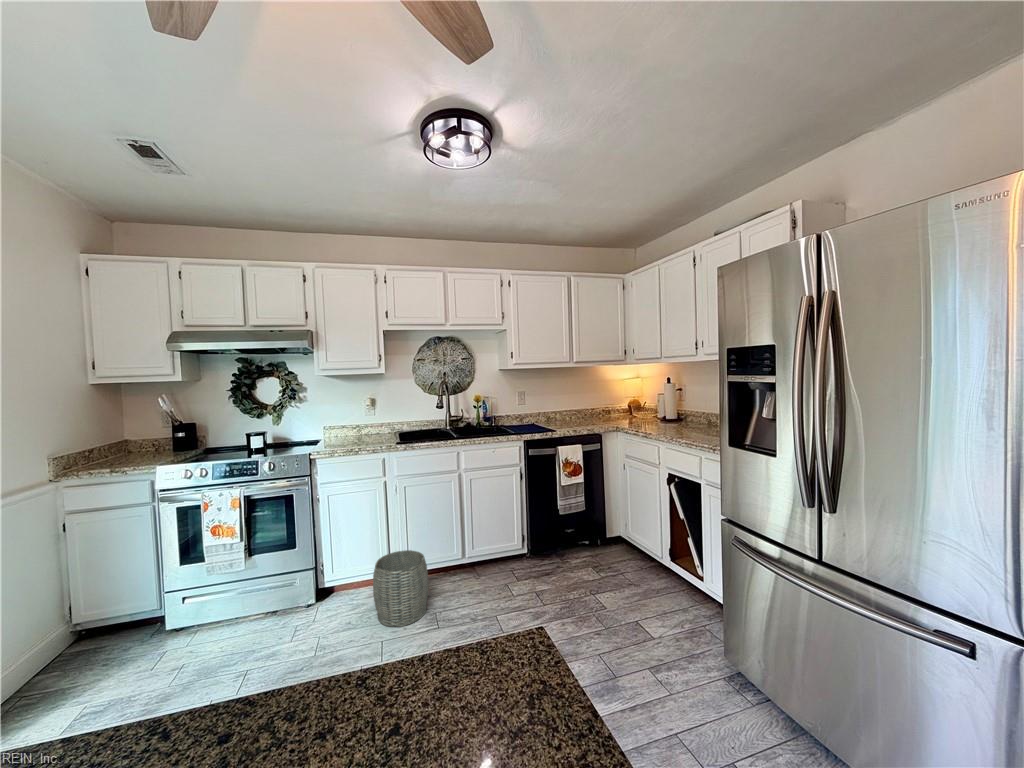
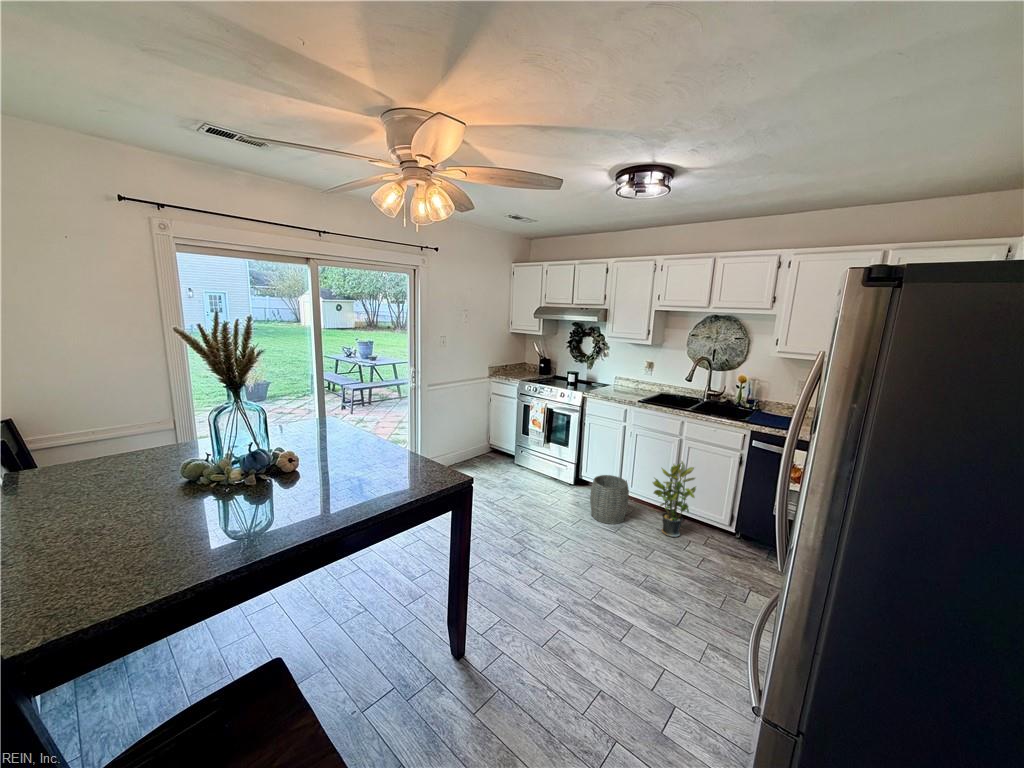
potted plant: none [453,495,502,592] -> present [653,461,696,537]

